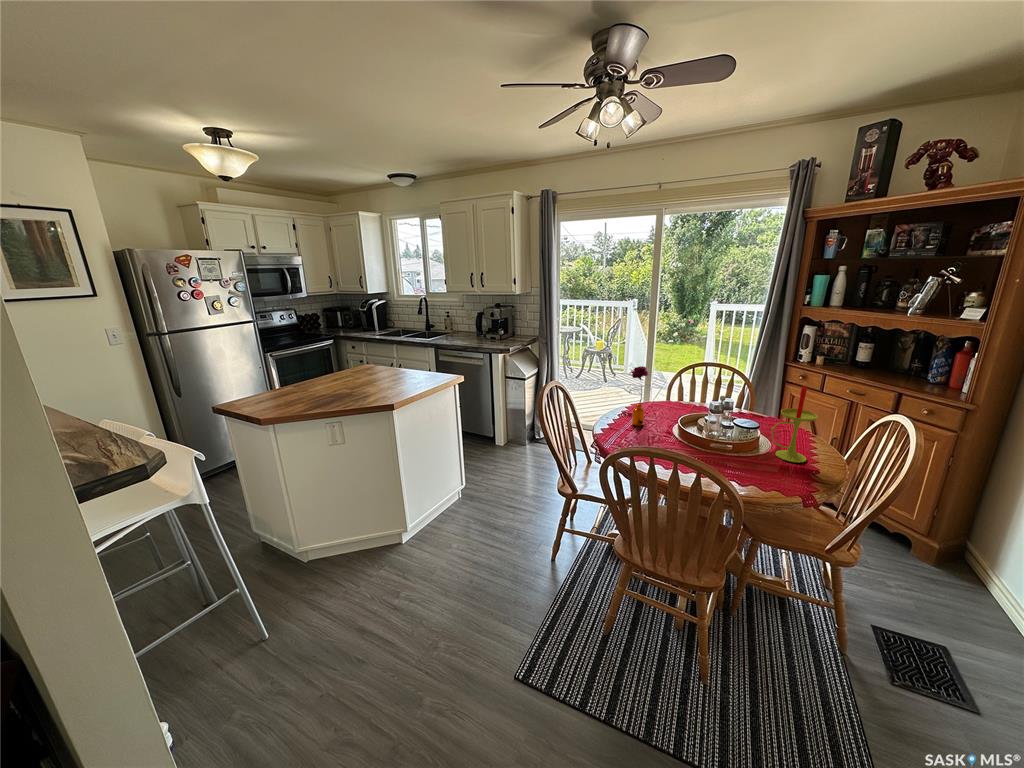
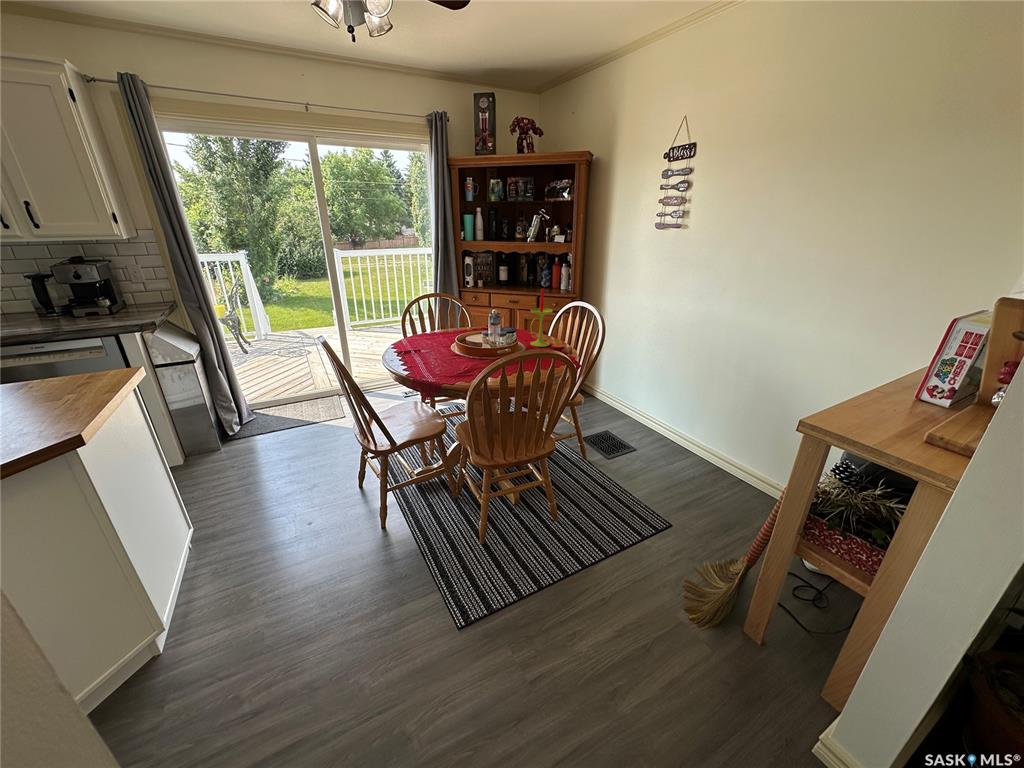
flower: present [629,366,648,426] -> none [412,293,433,355]

